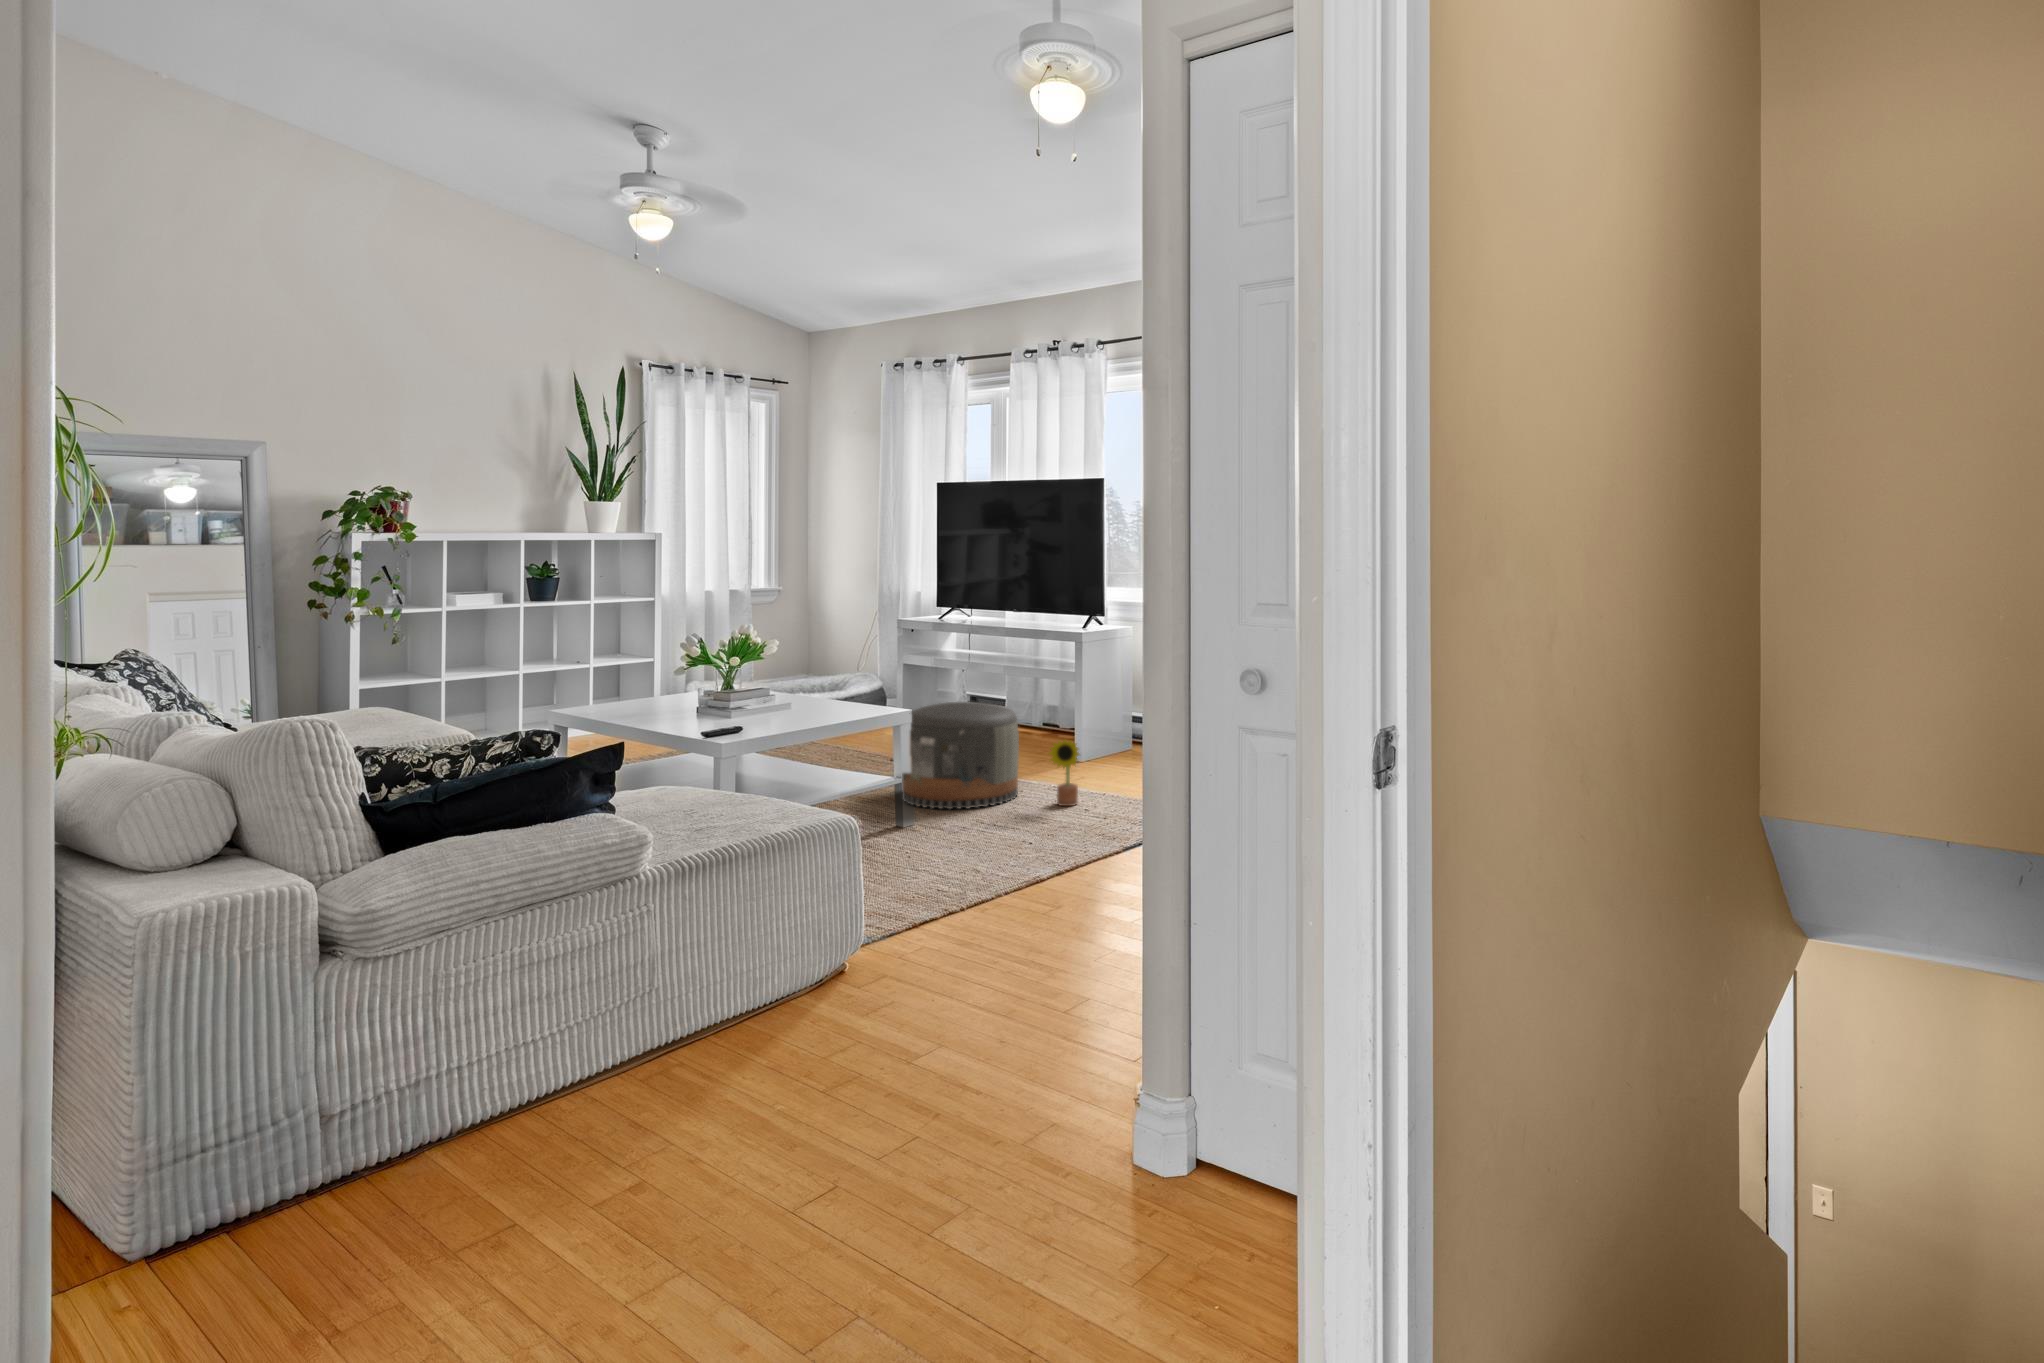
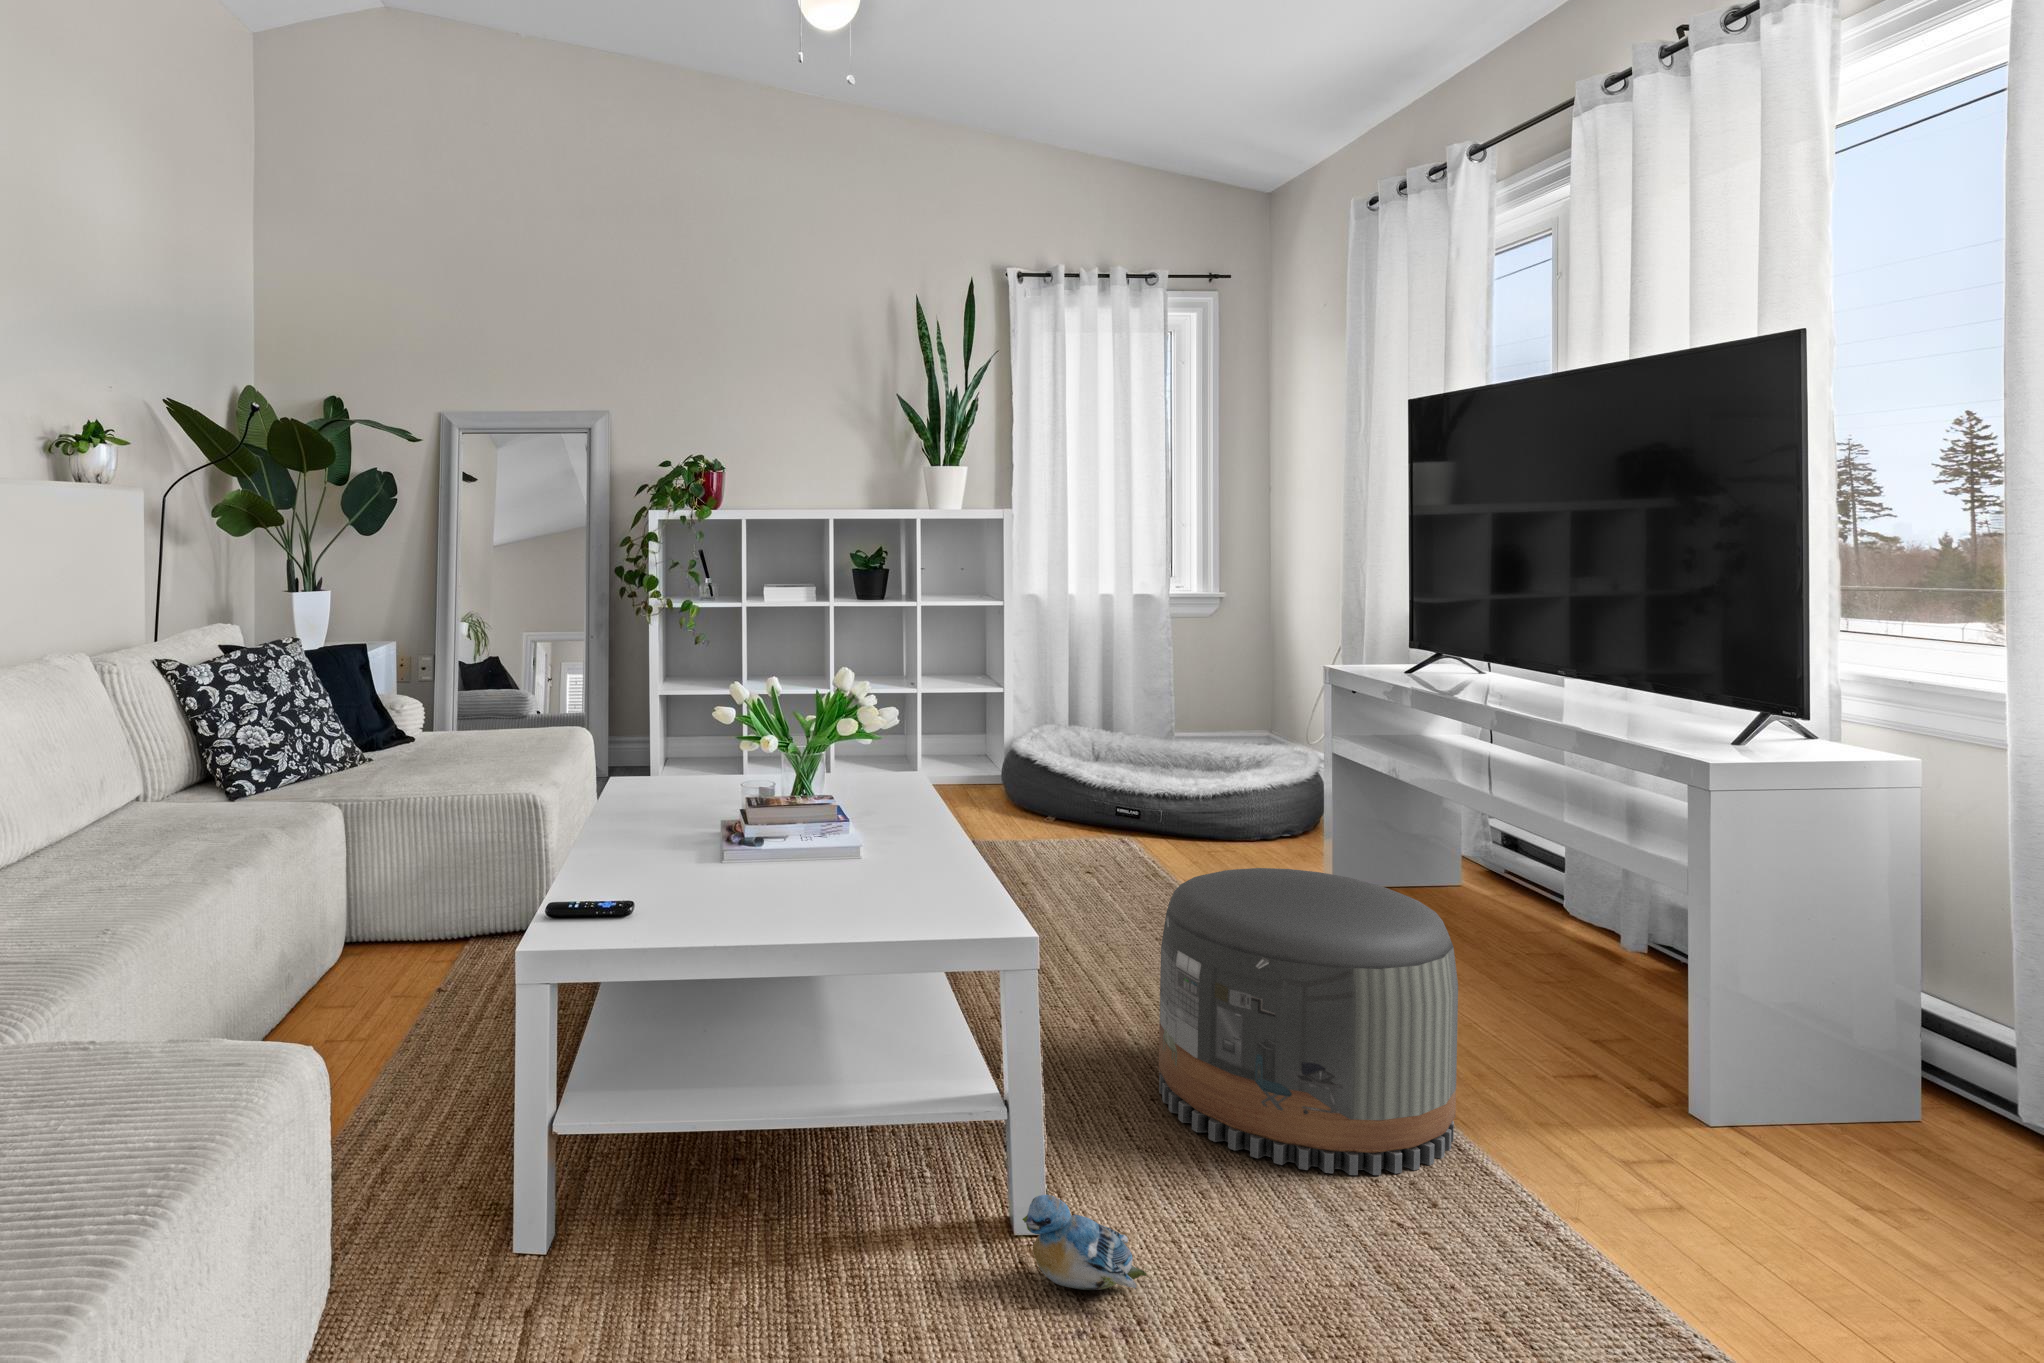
decorative plant: present [1049,740,1080,806] -> none [1495,1056,1606,1265]
plush toy: none [917,814,960,845] -> present [1022,1195,1146,1290]

